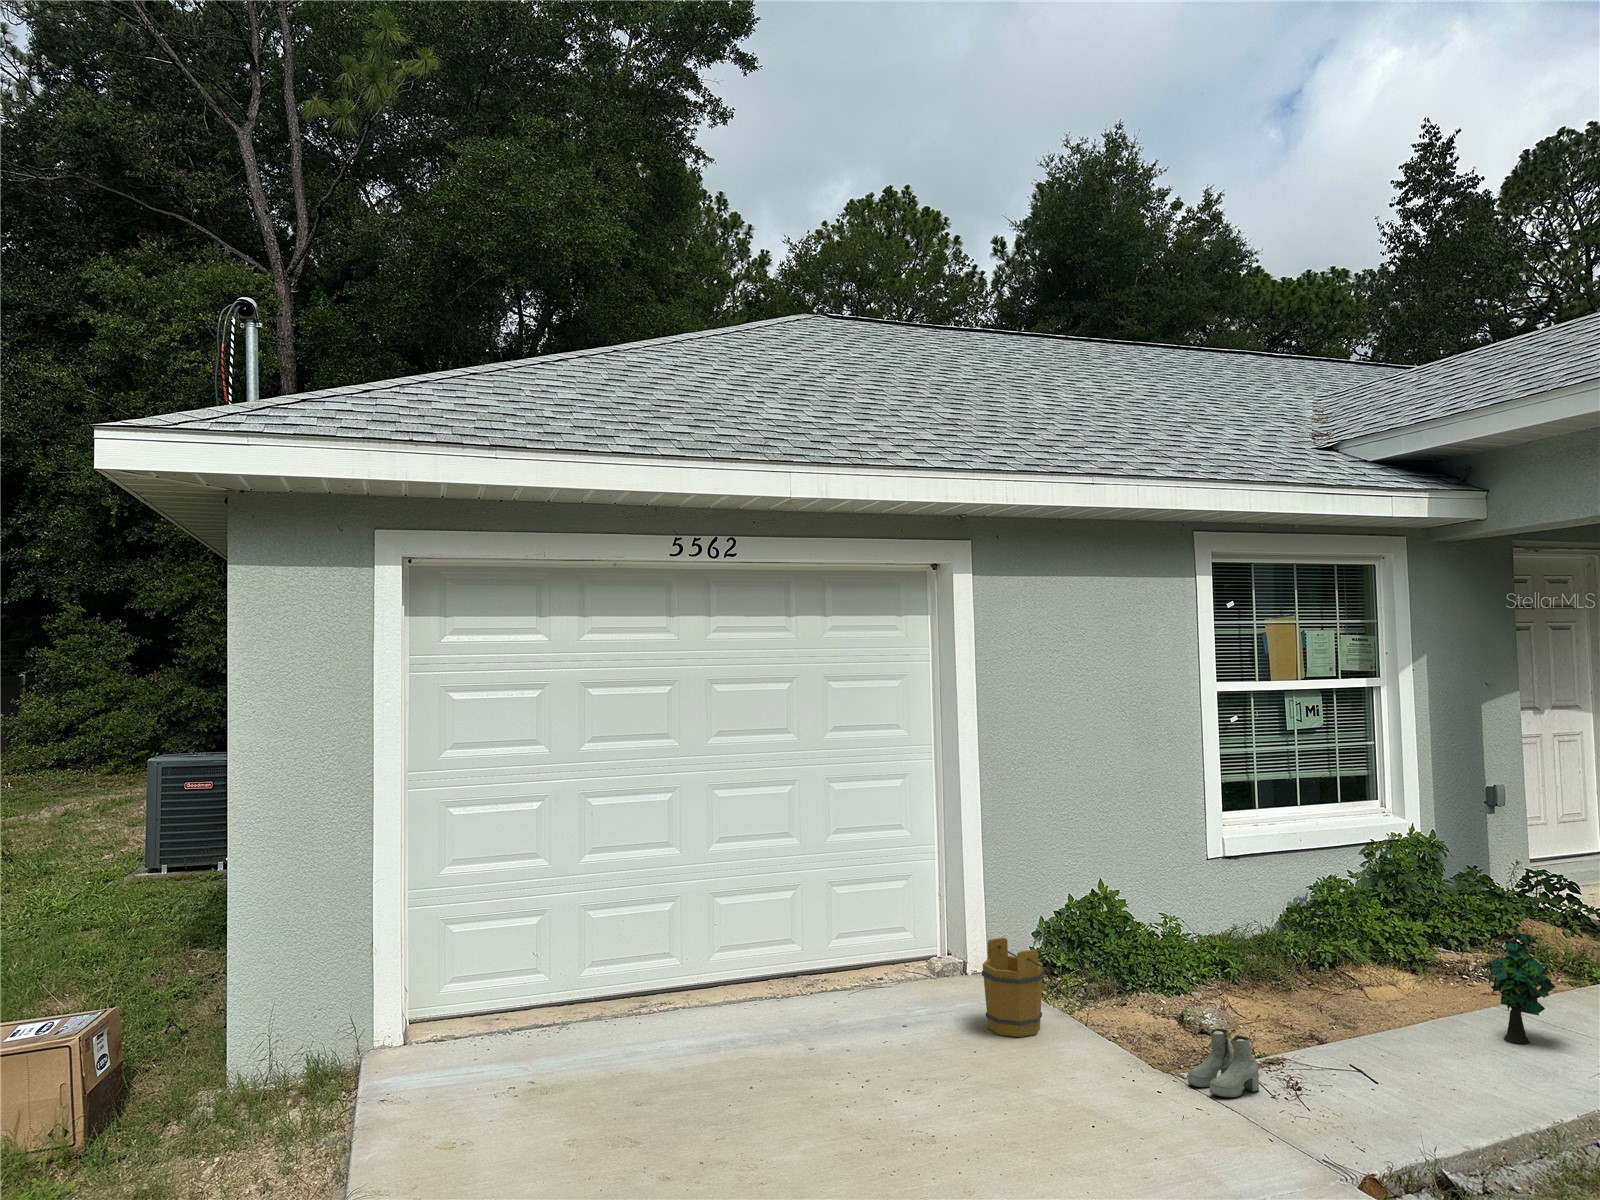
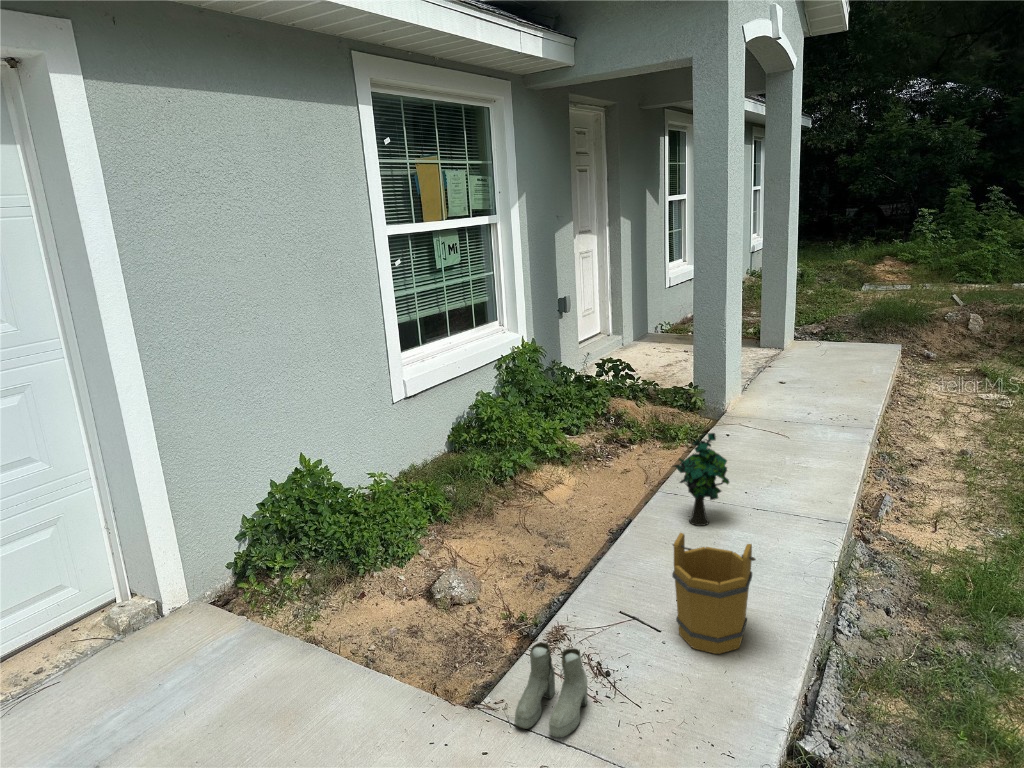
bucket: present [982,938,1050,1037] -> present [672,533,756,654]

